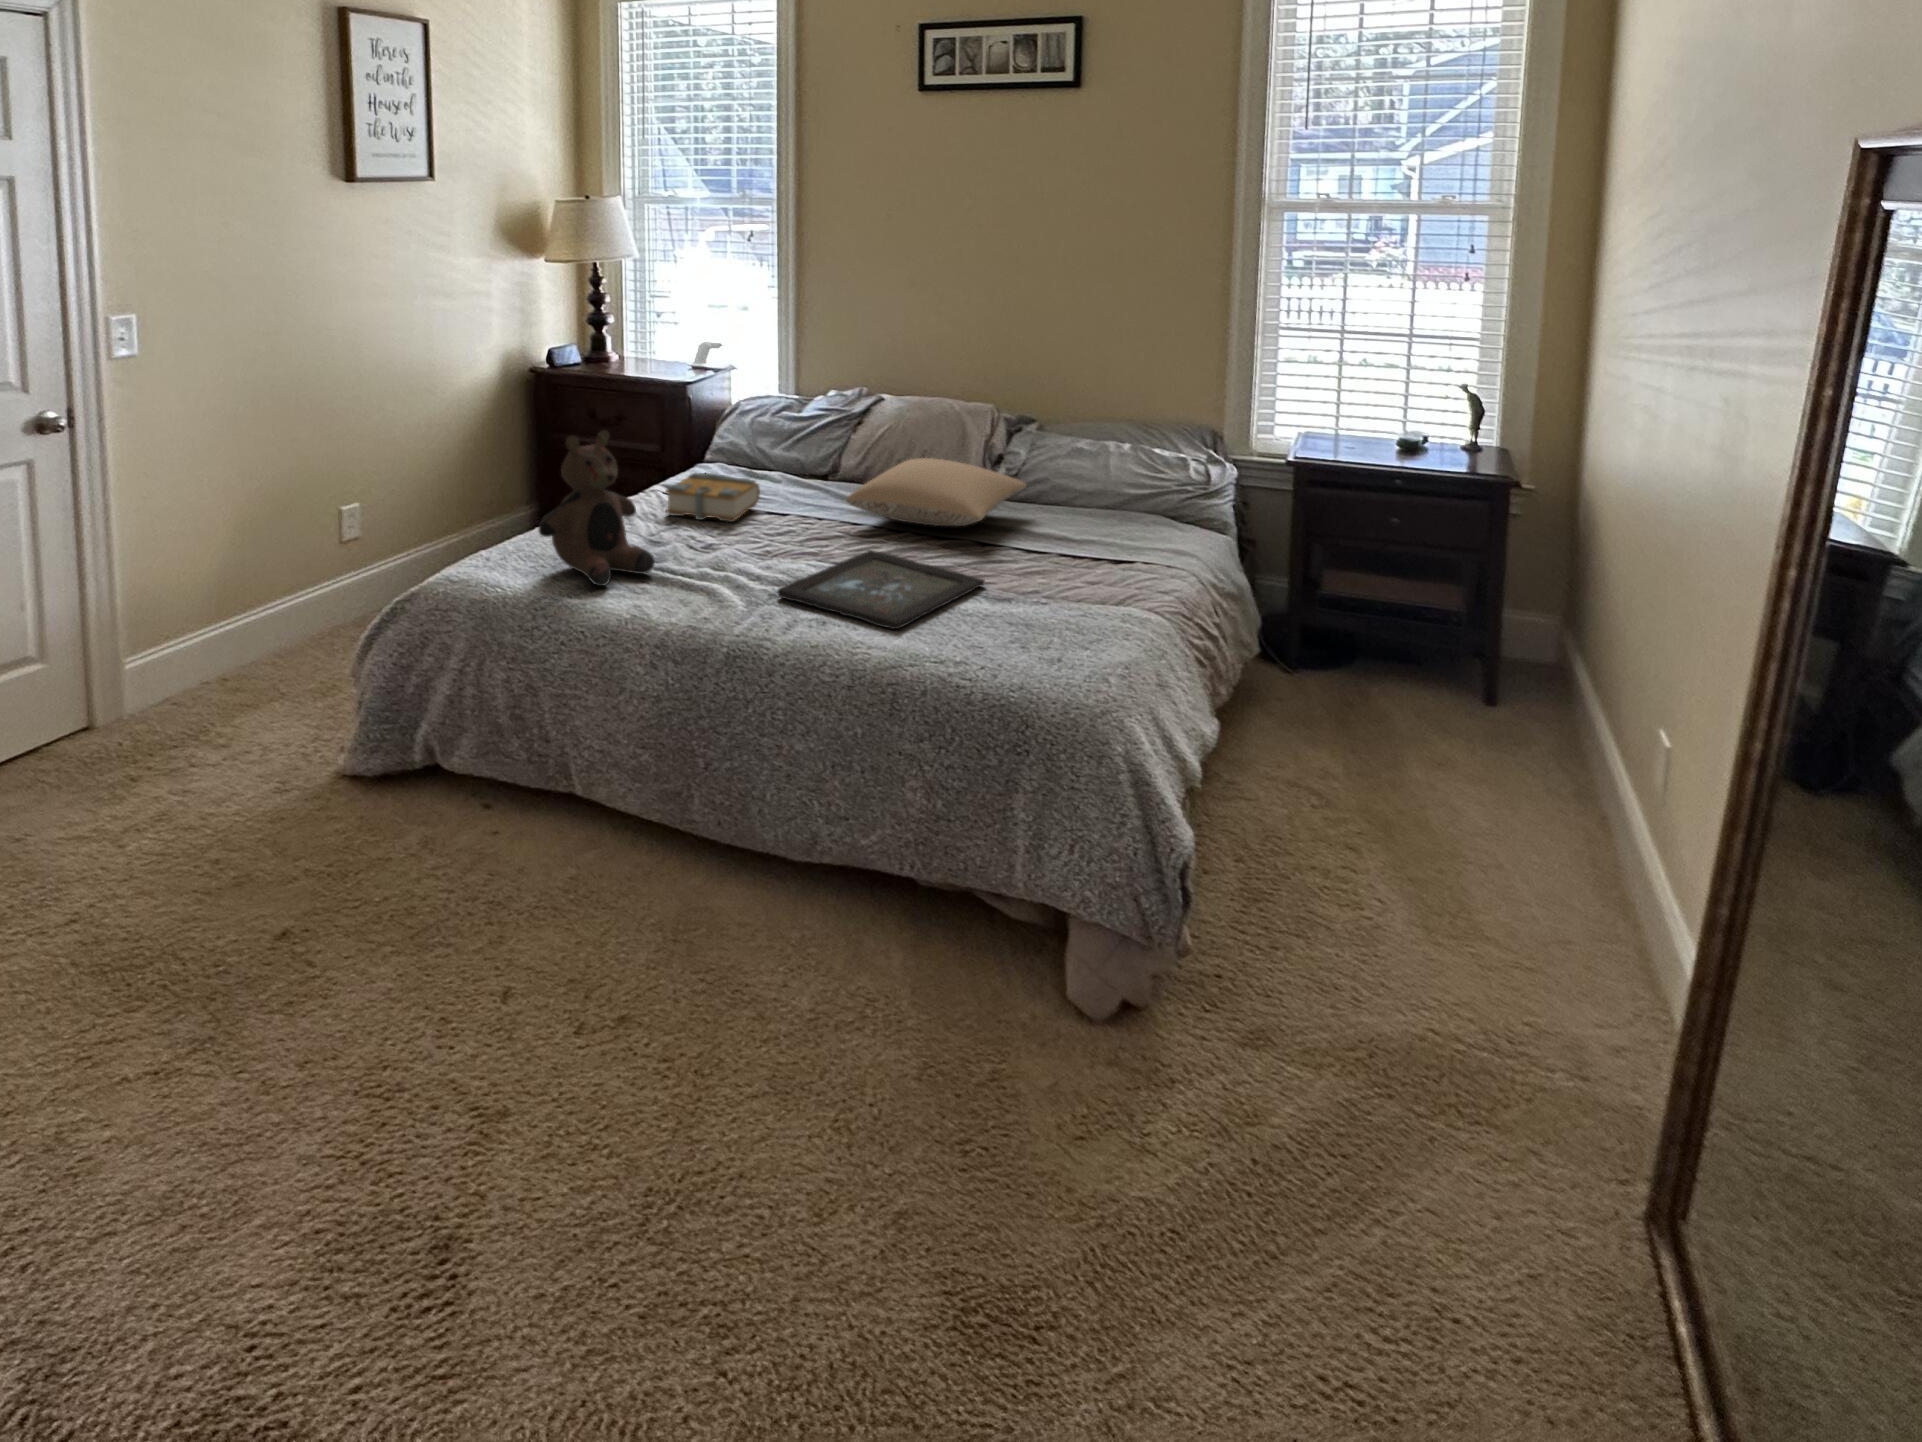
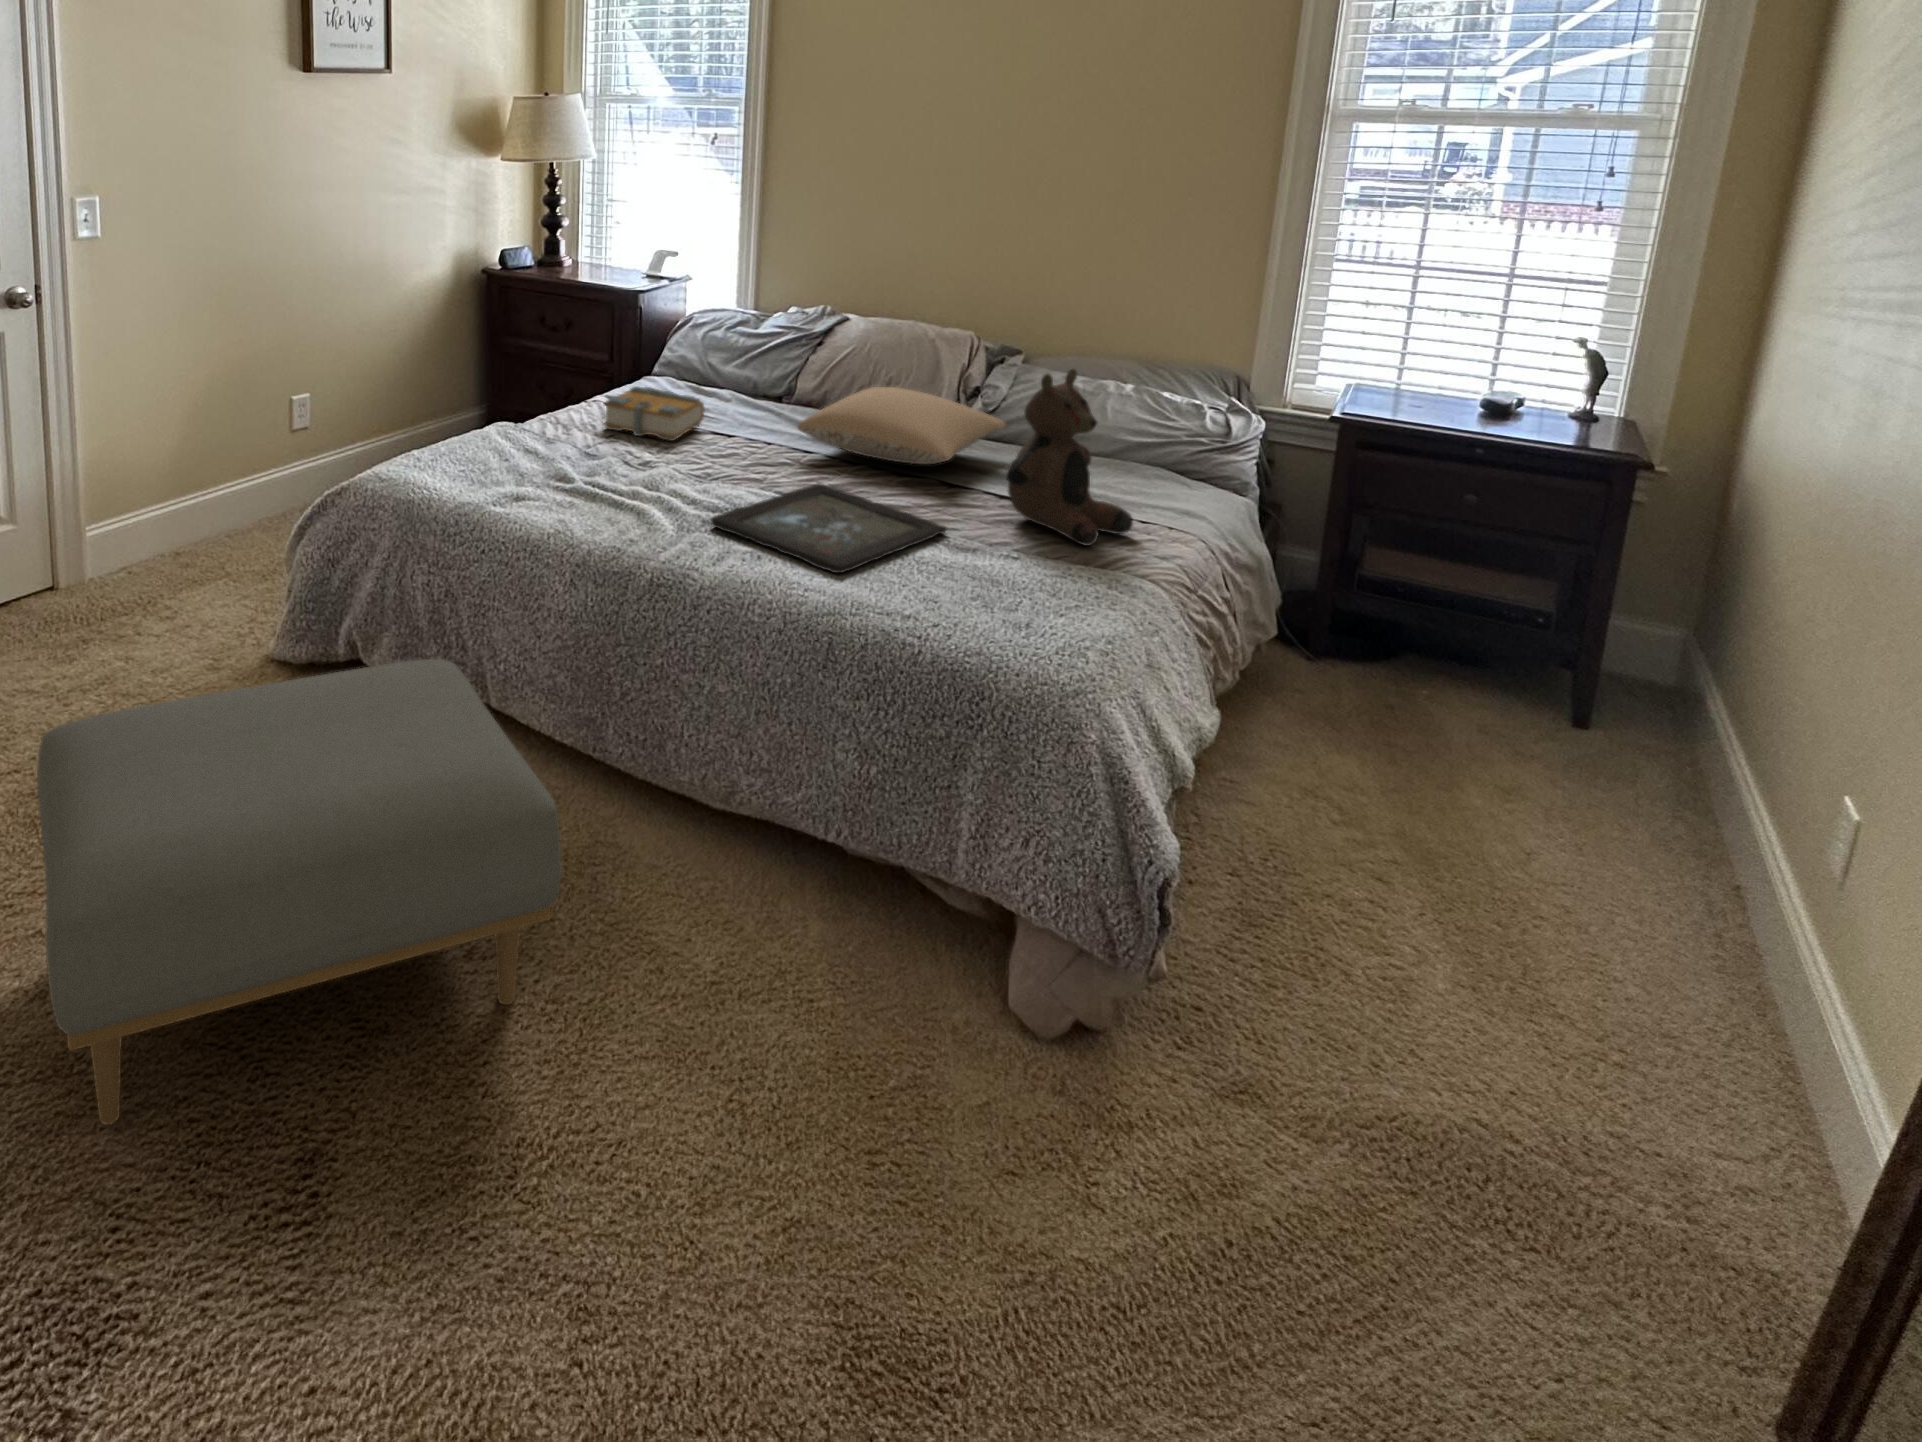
teddy bear: present [538,430,655,586] -> present [1006,369,1133,546]
ottoman: none [128,747,670,1251] -> present [37,659,562,1125]

